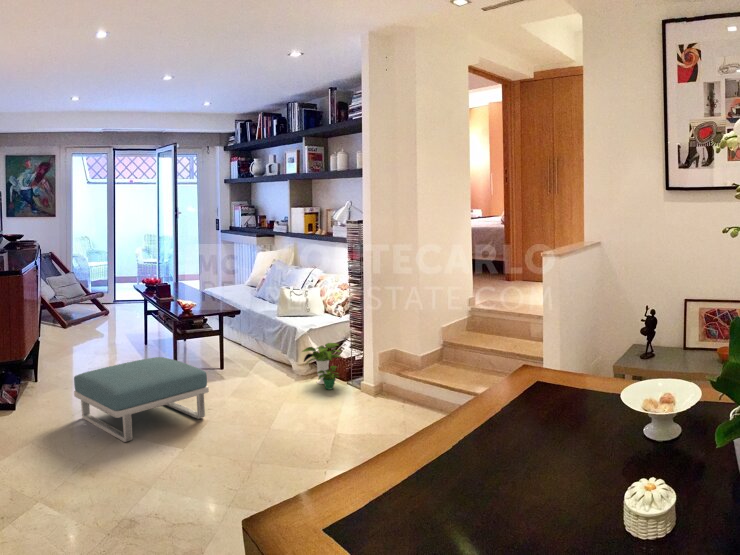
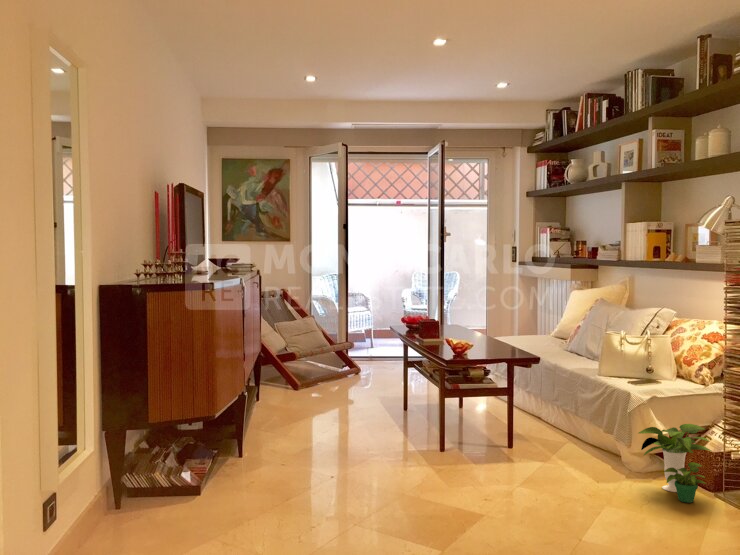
footstool: present [74,357,209,442] -> none [306,414,486,528]

